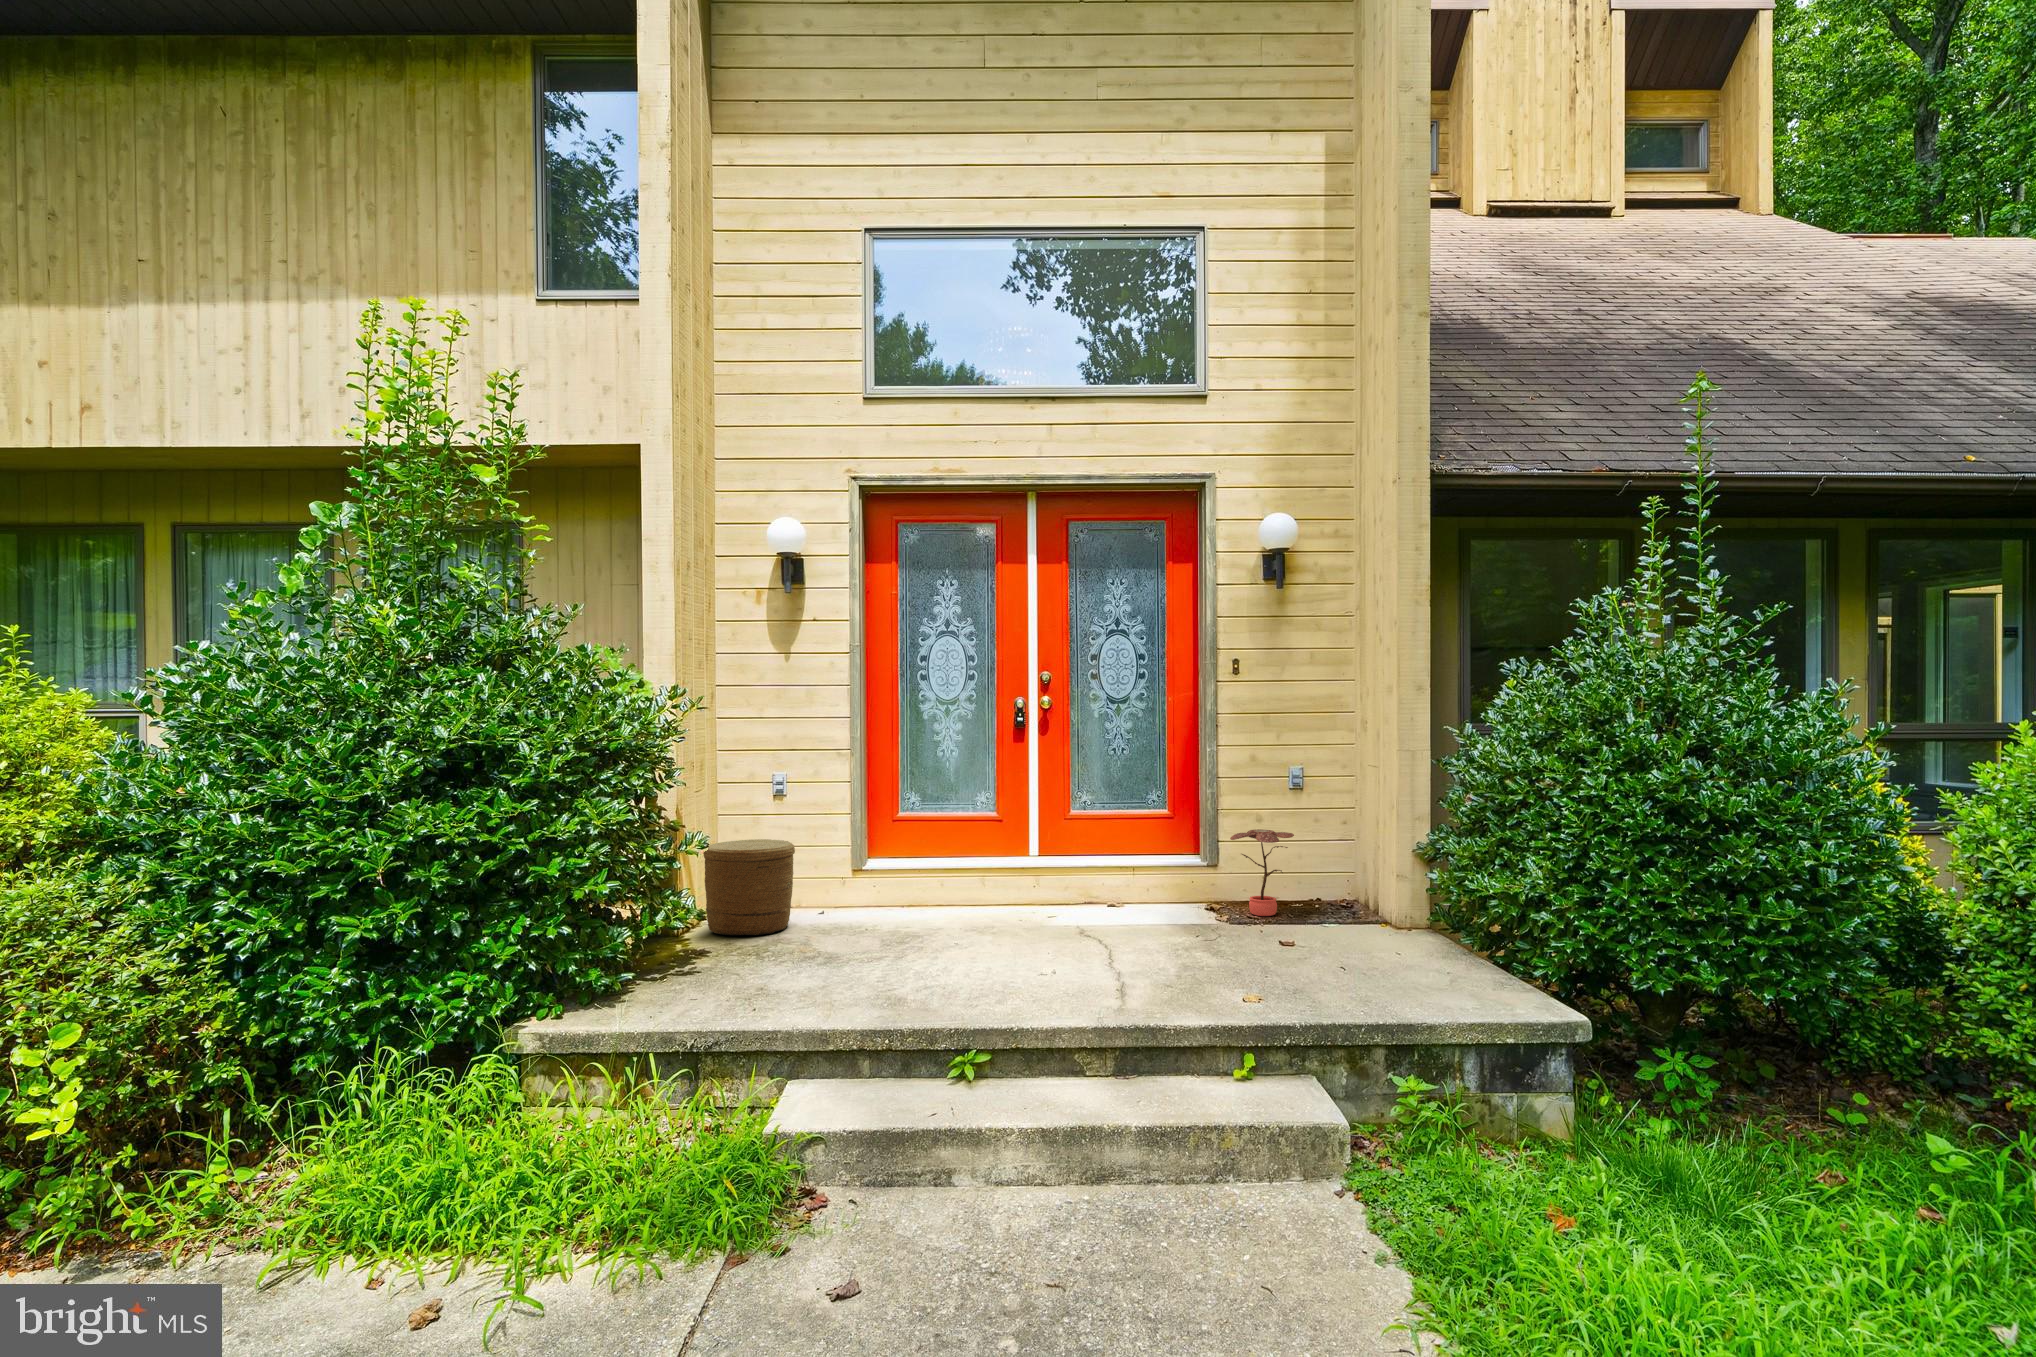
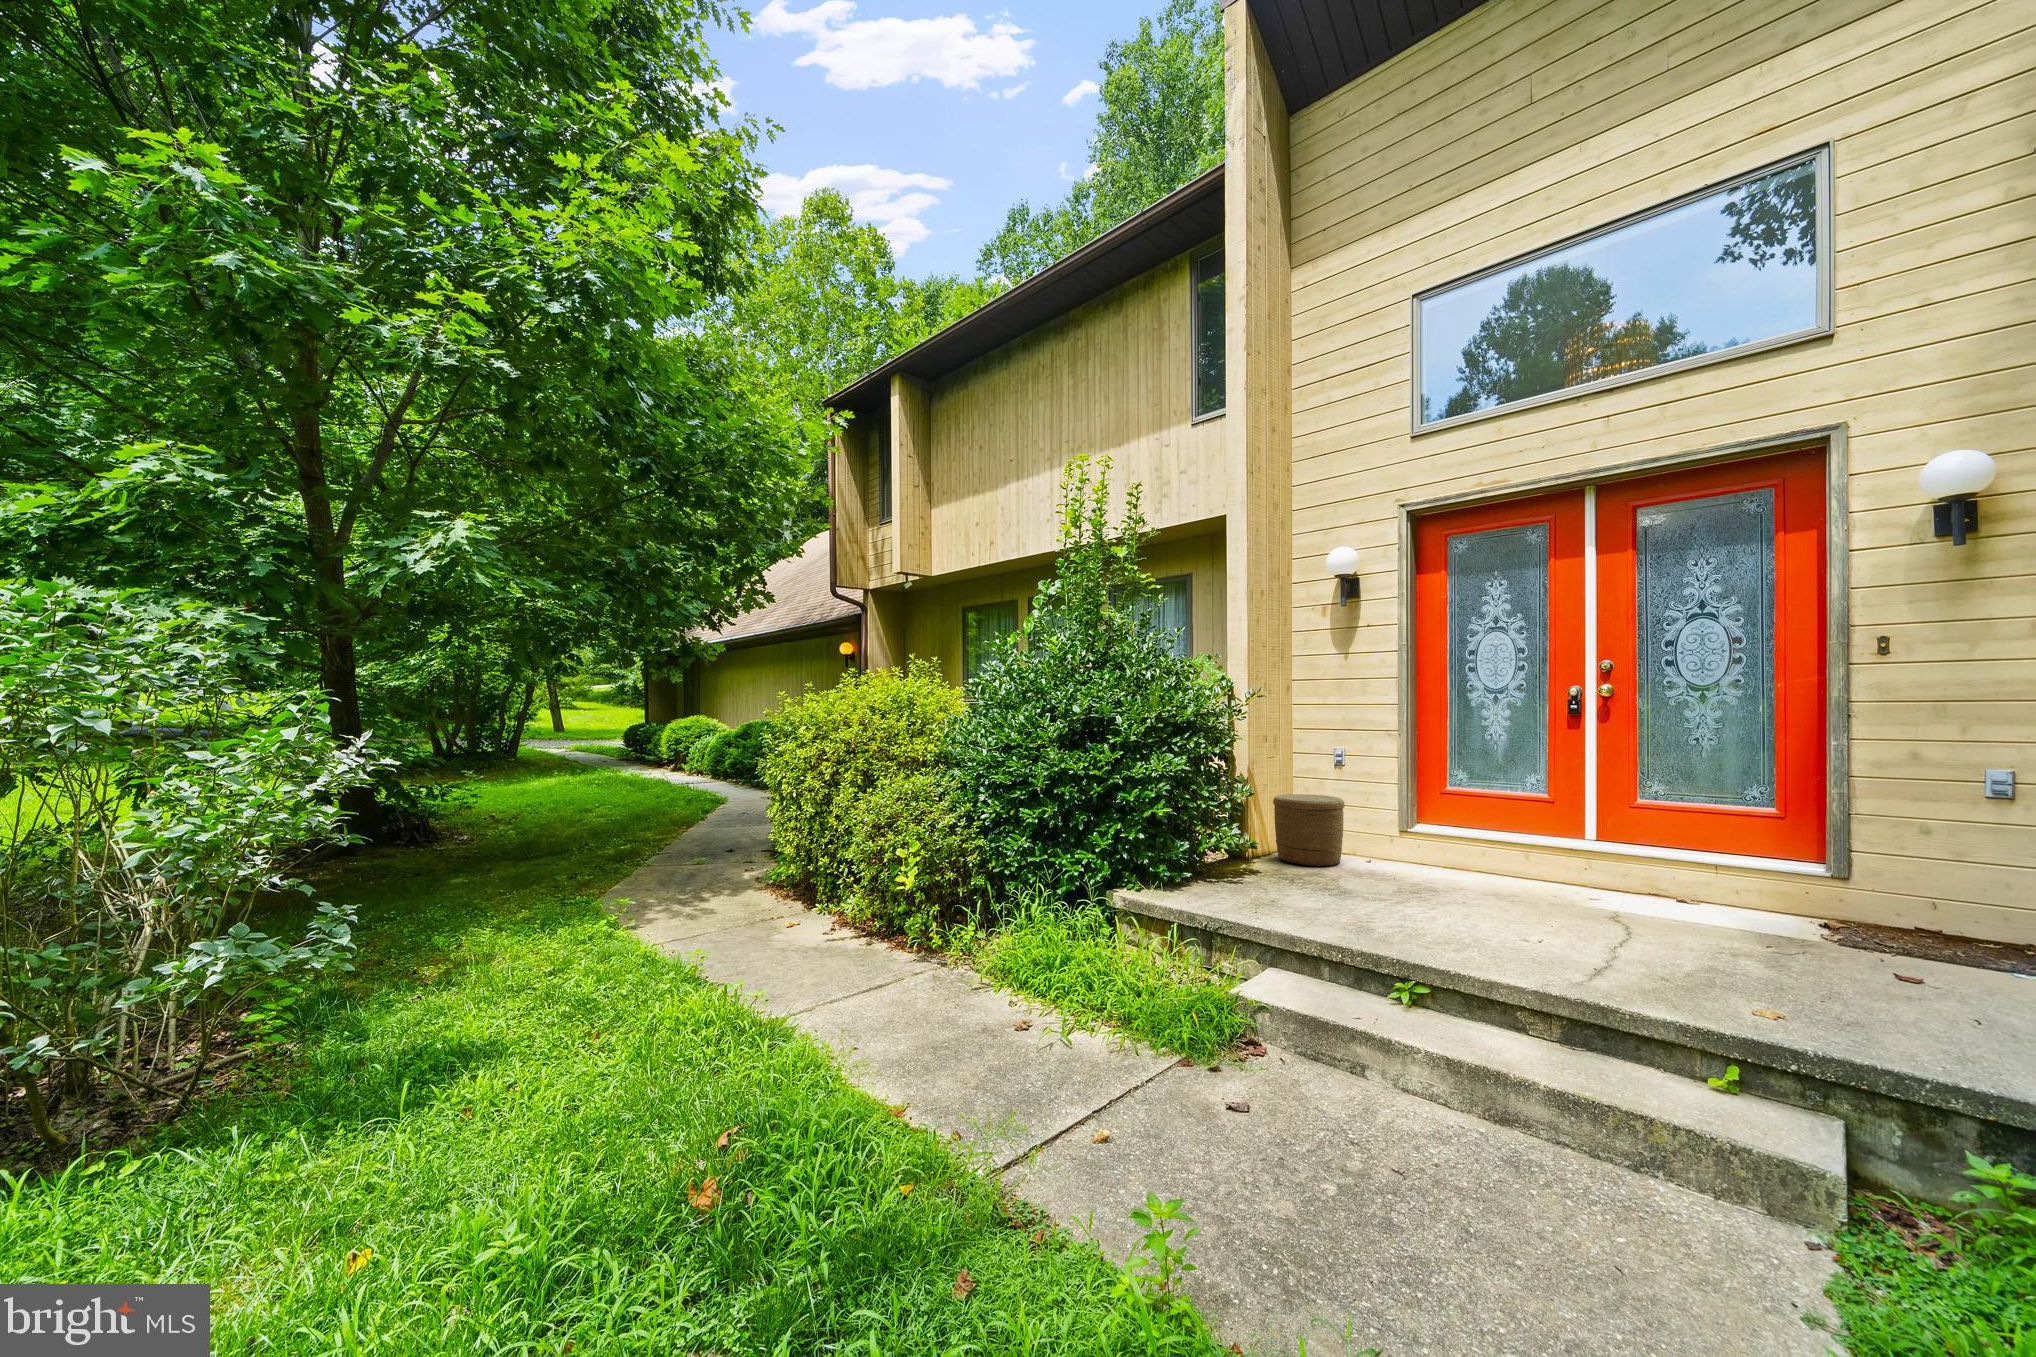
potted plant: present [1230,829,1294,916] -> none [1866,842,1991,952]

